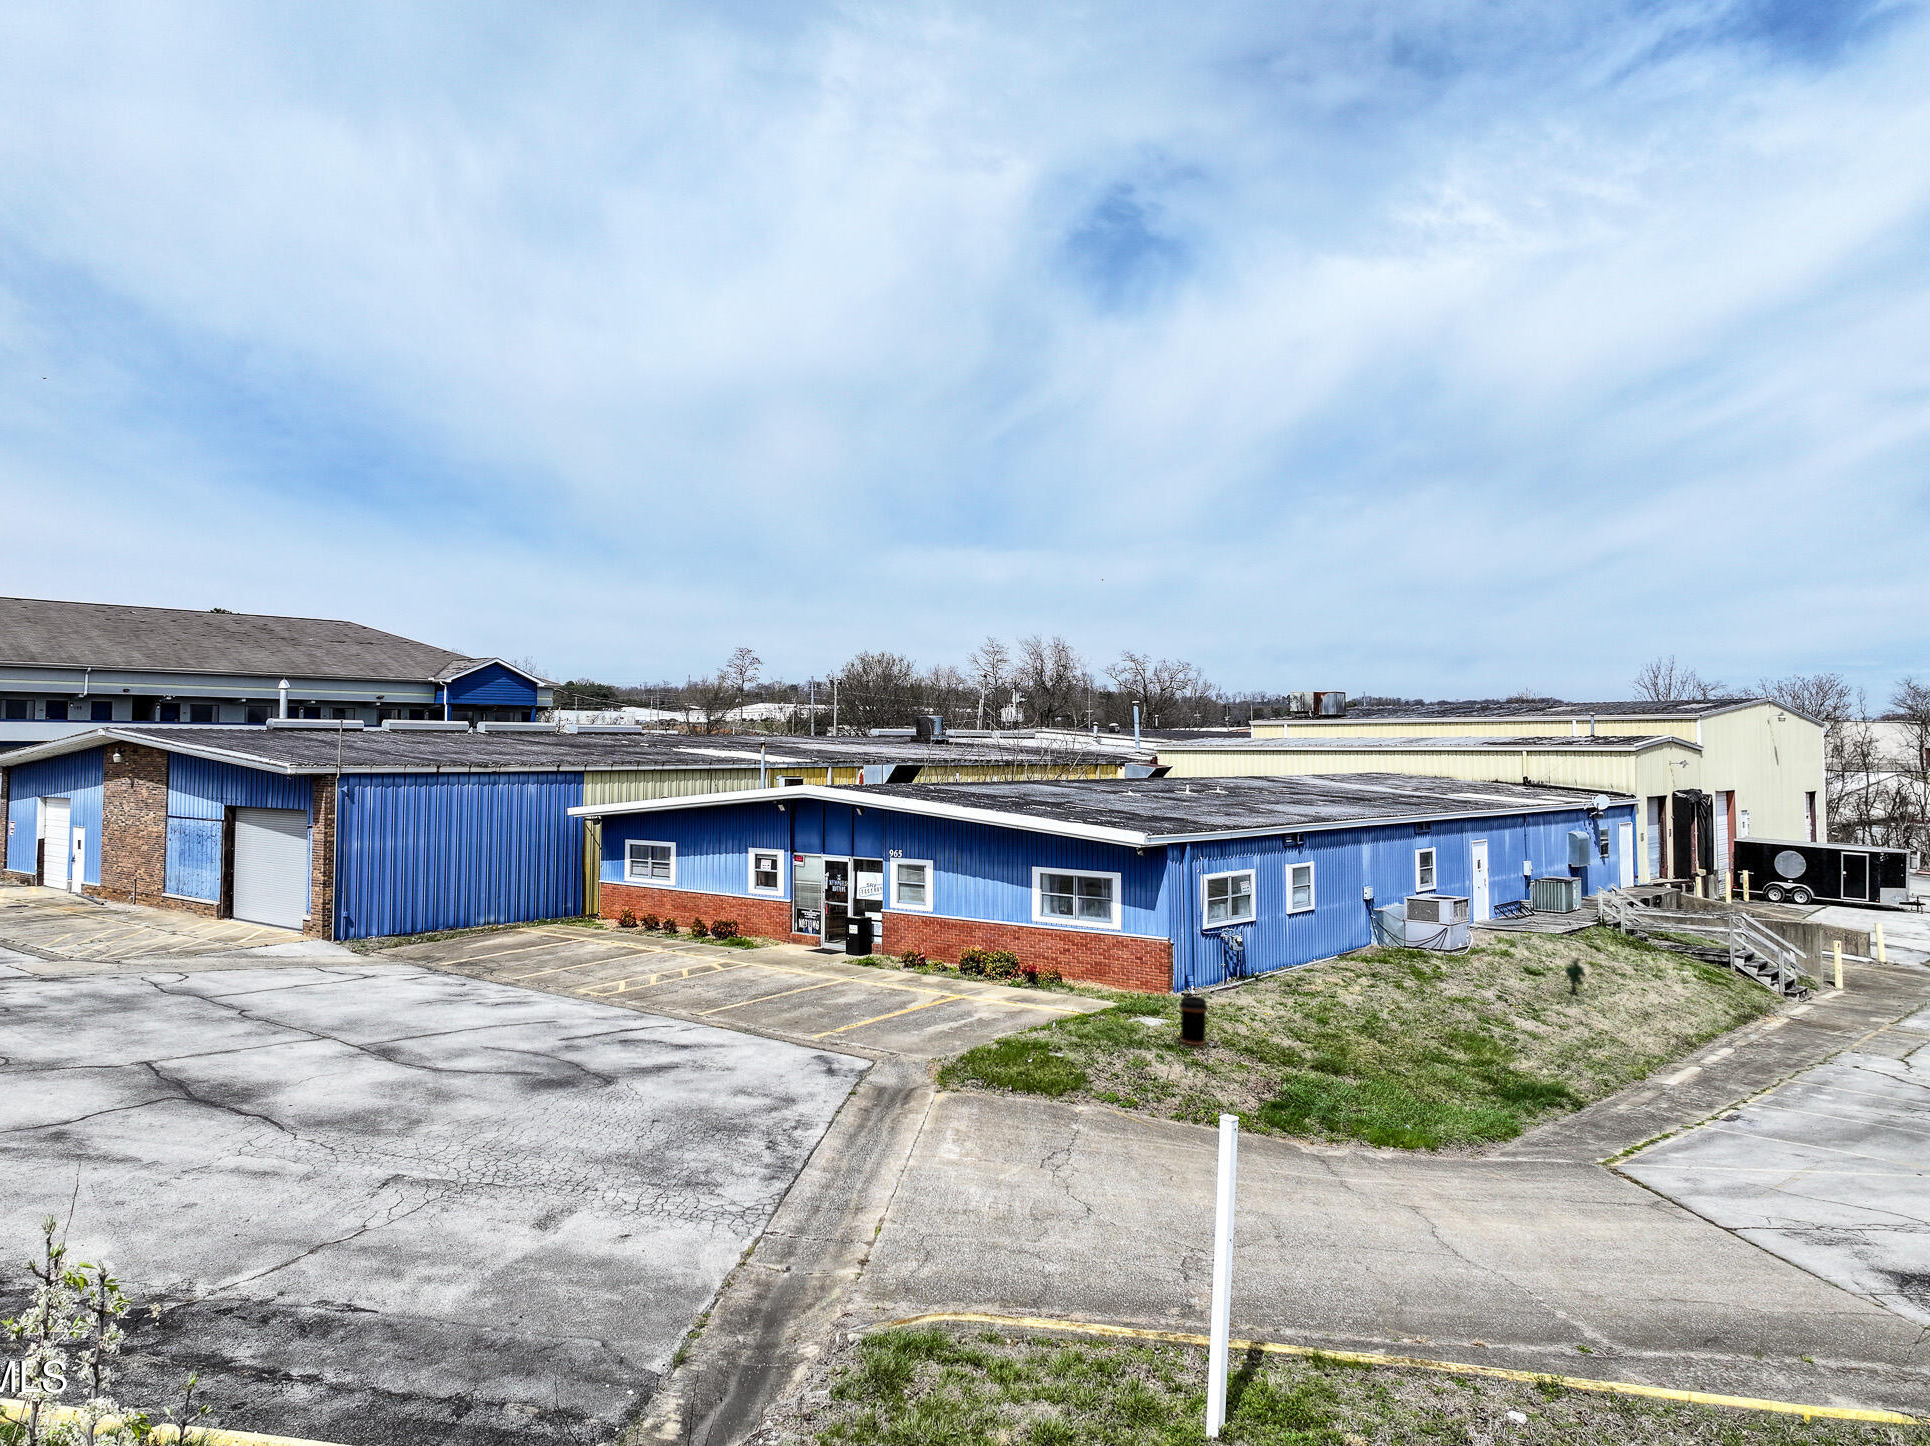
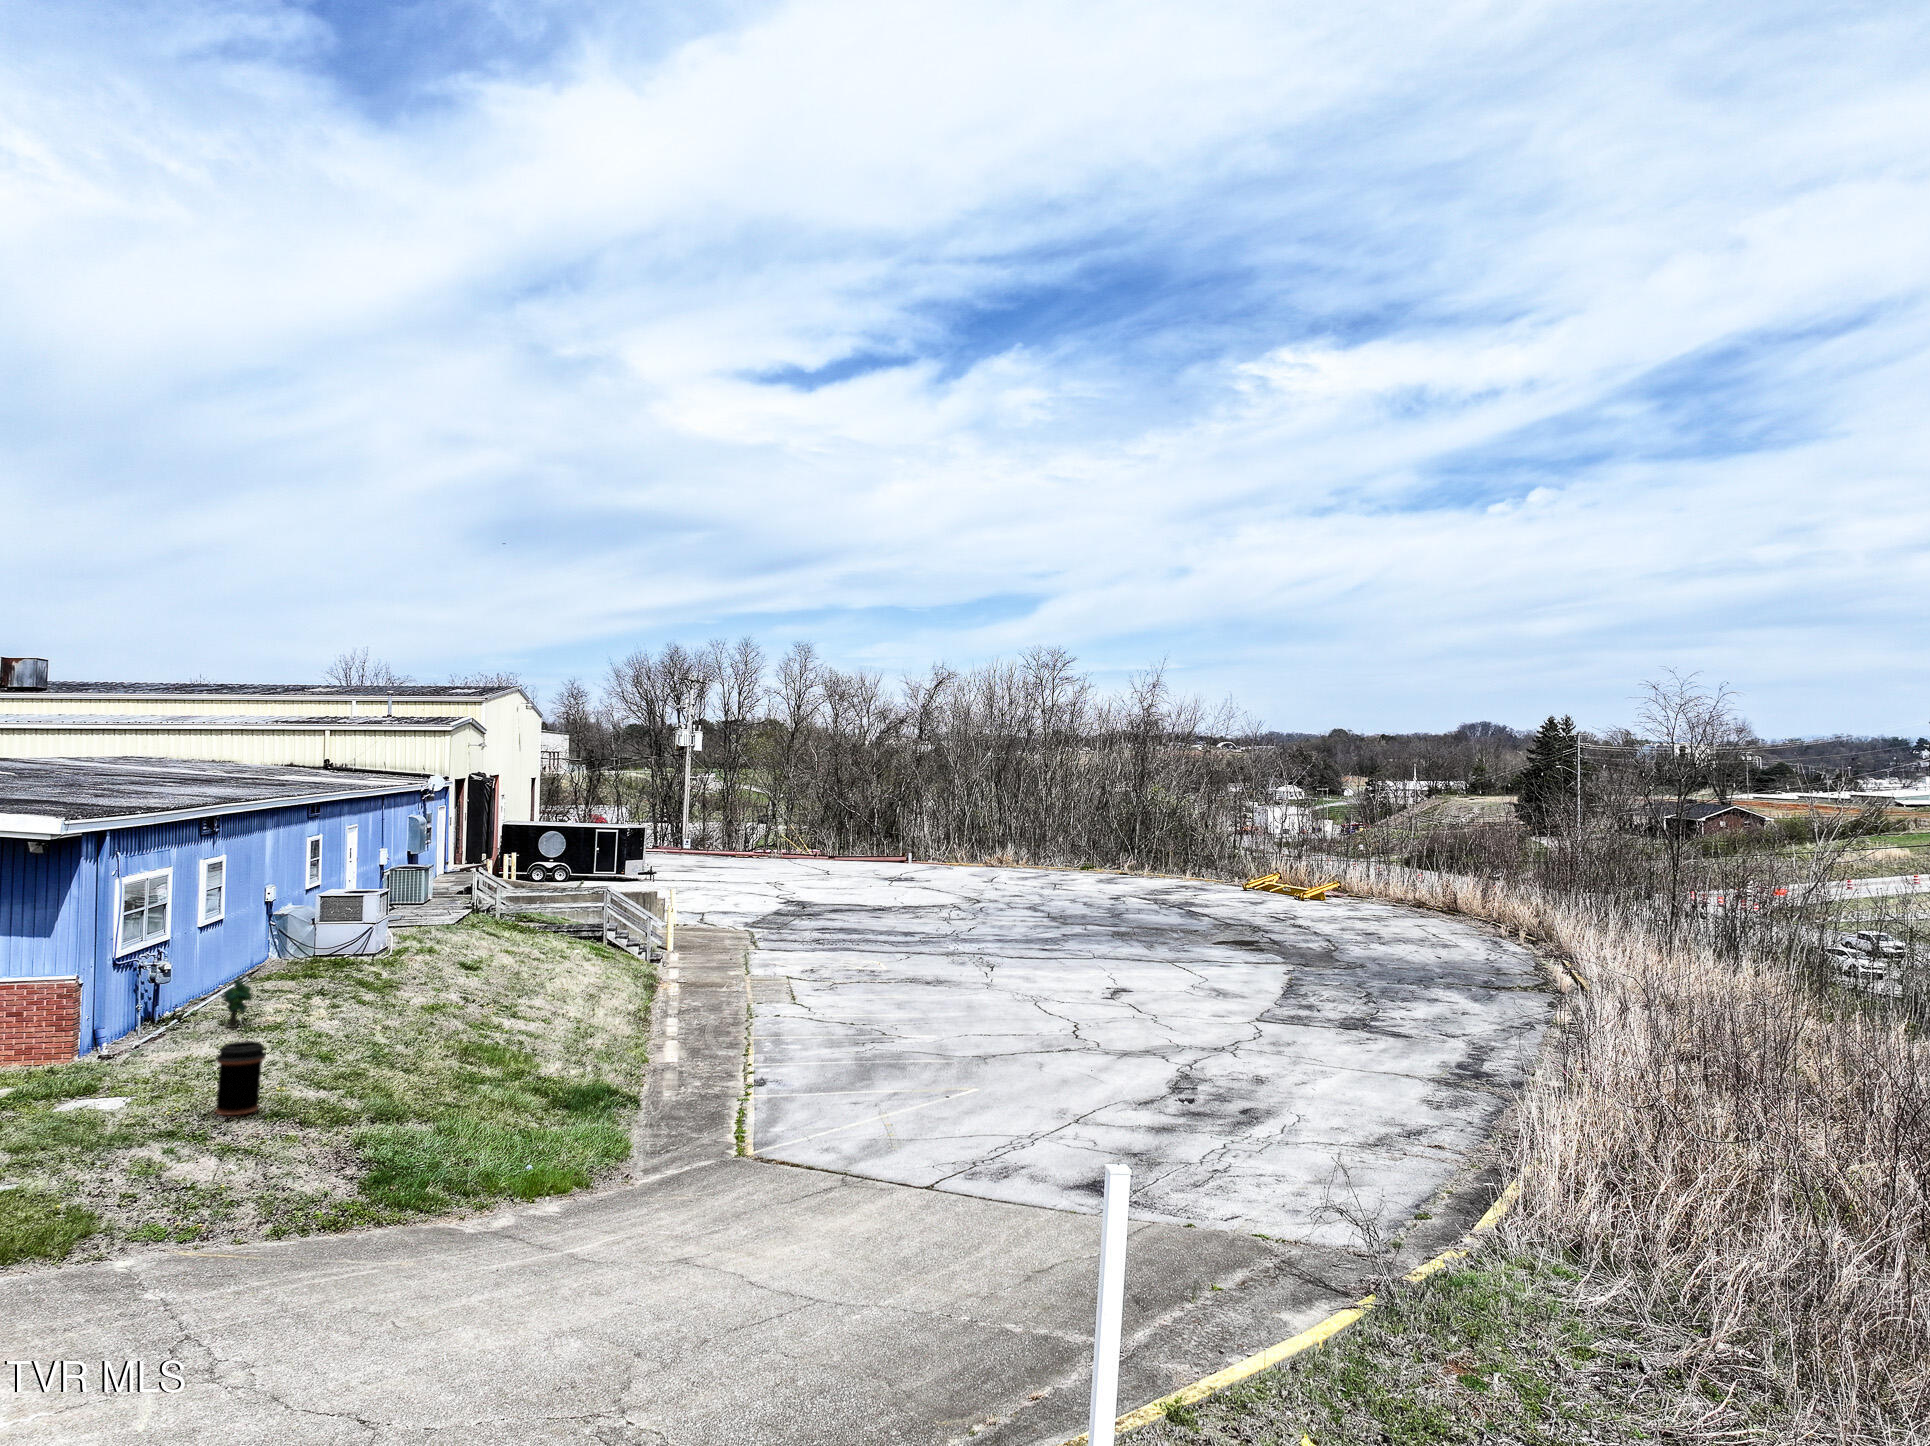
decorative plant: present [1565,958,1586,994] -> present [221,975,252,1028]

